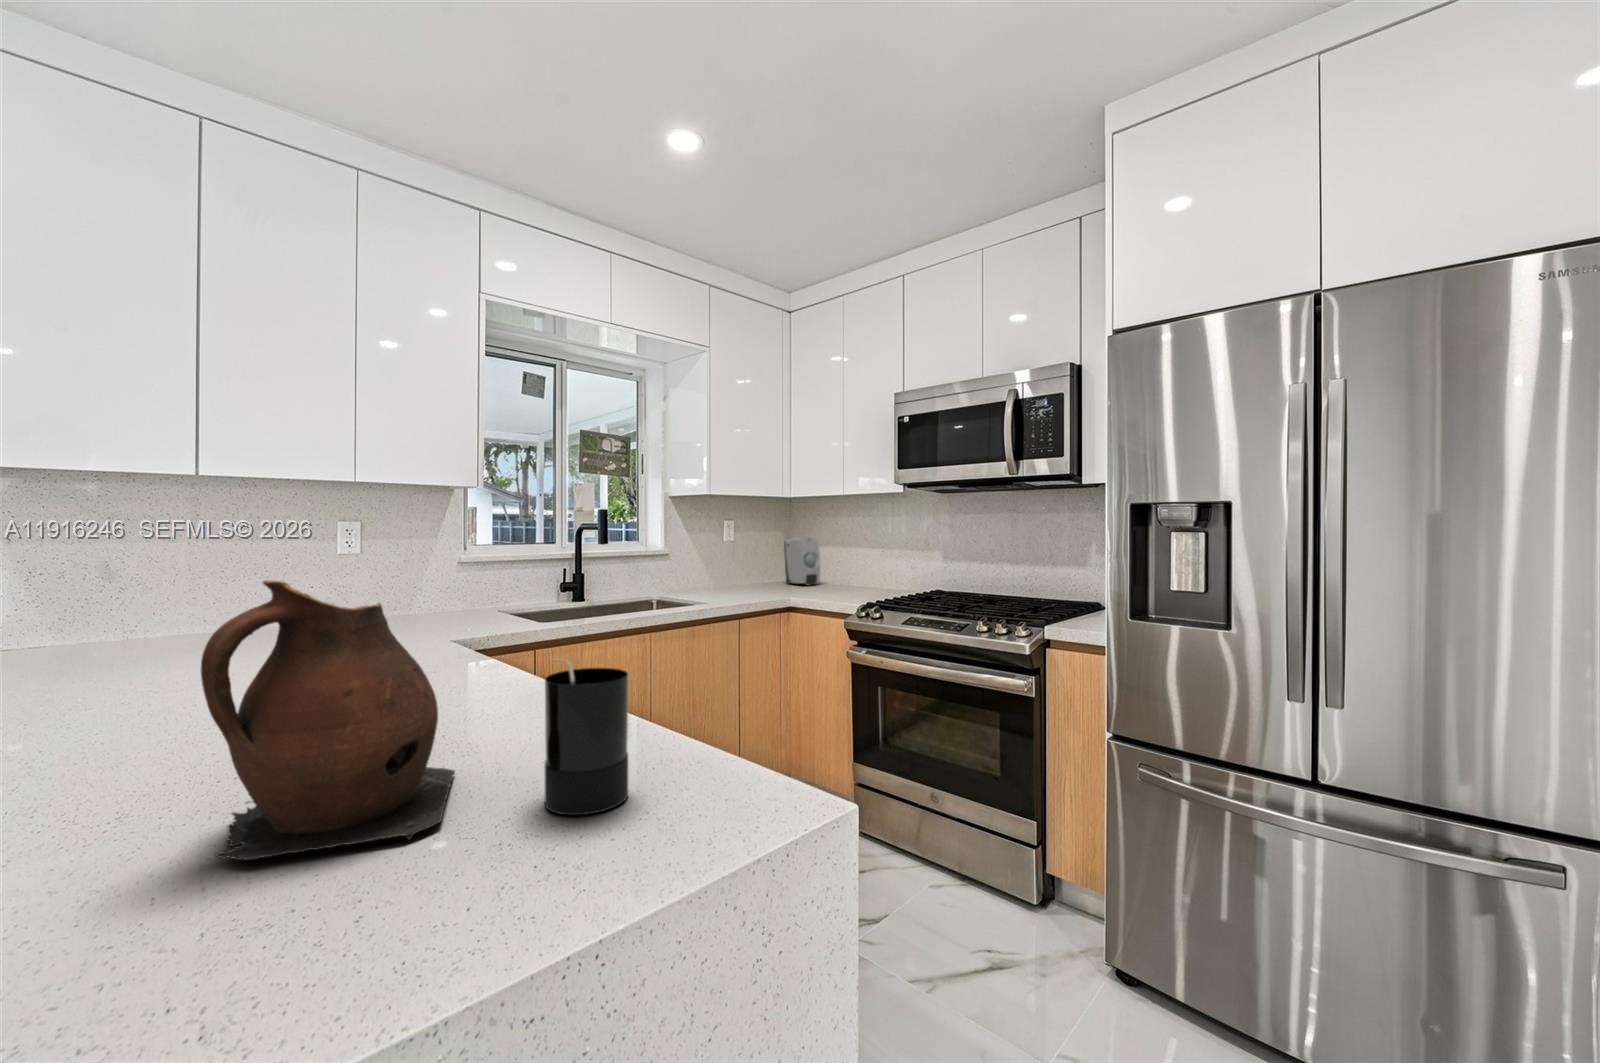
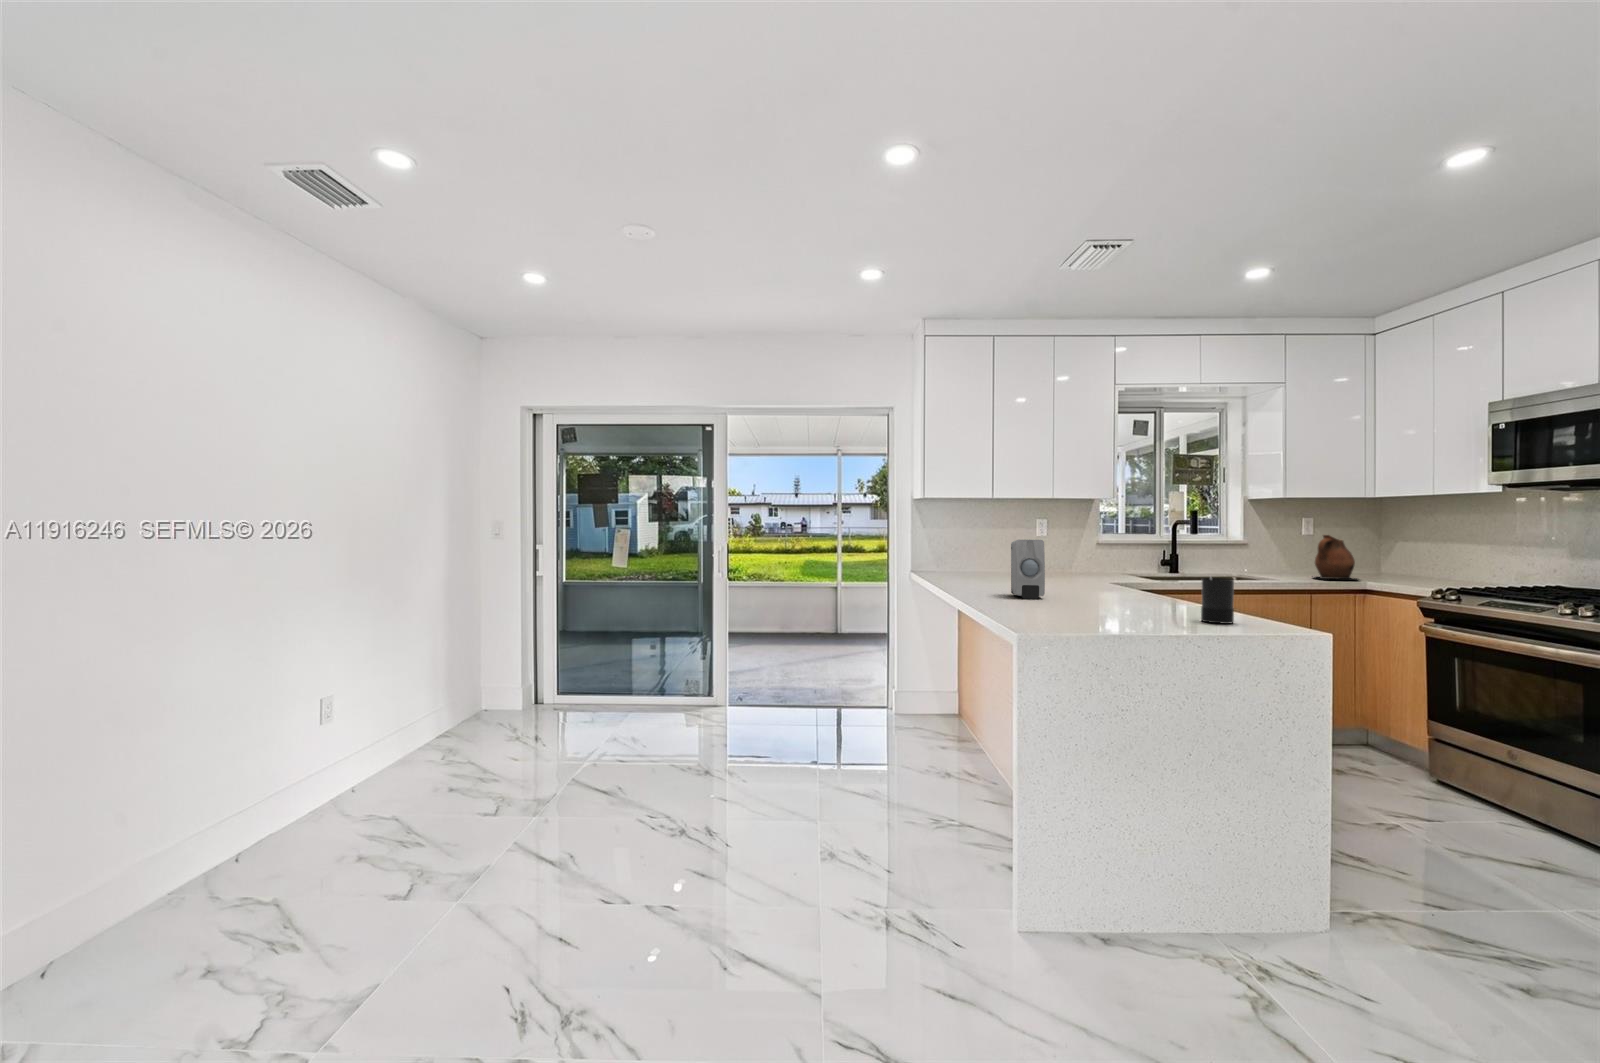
soap dispenser: present [784,538,820,585] -> present [1011,540,1045,599]
ceramic pitcher: present [201,580,455,860] -> present [1312,535,1355,579]

